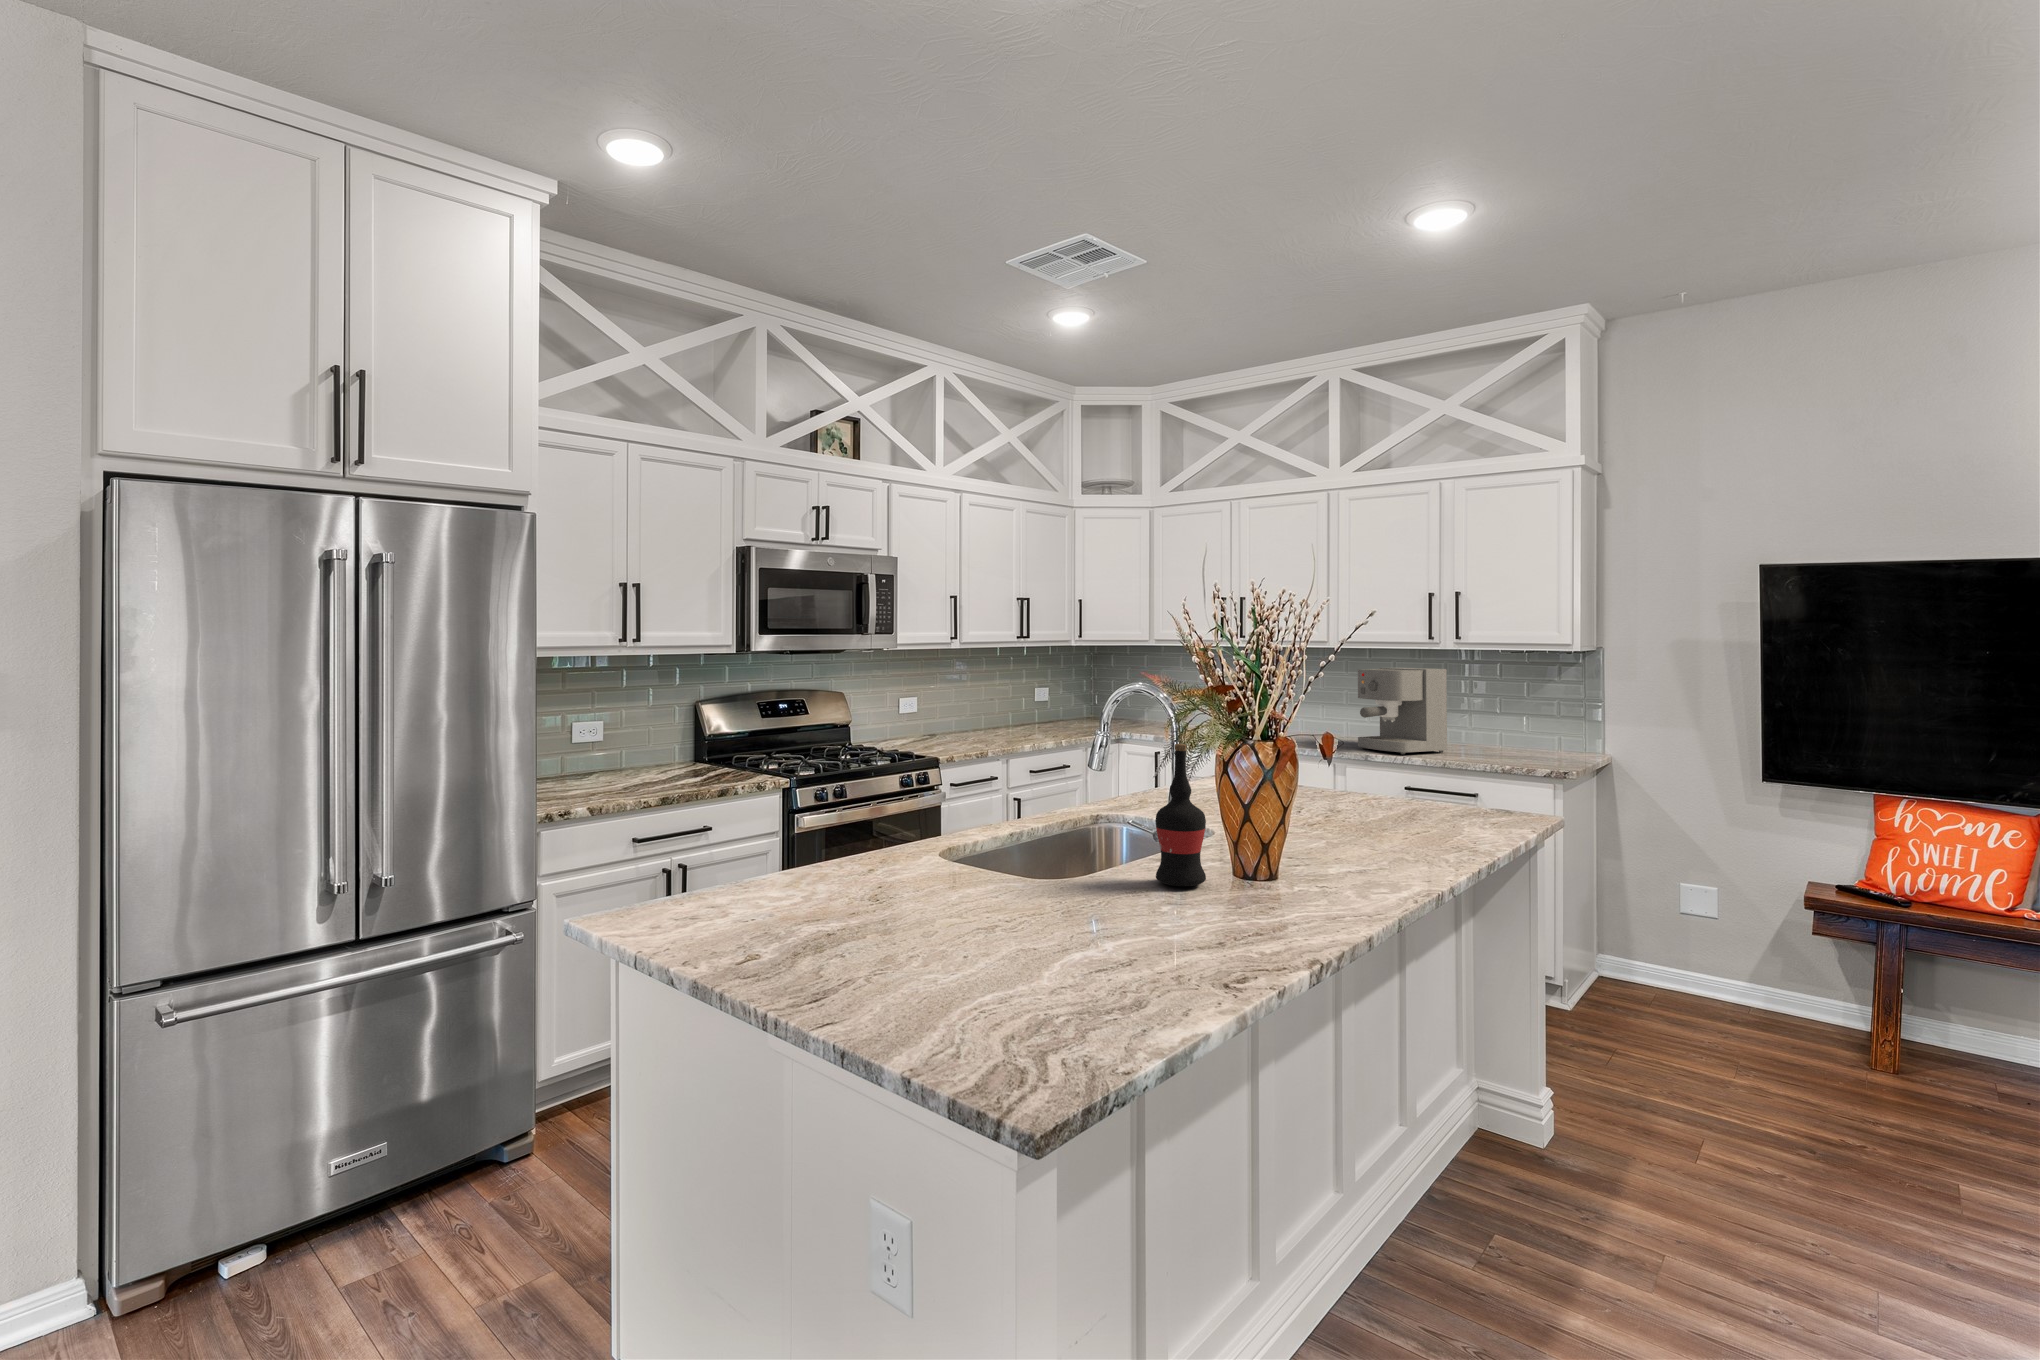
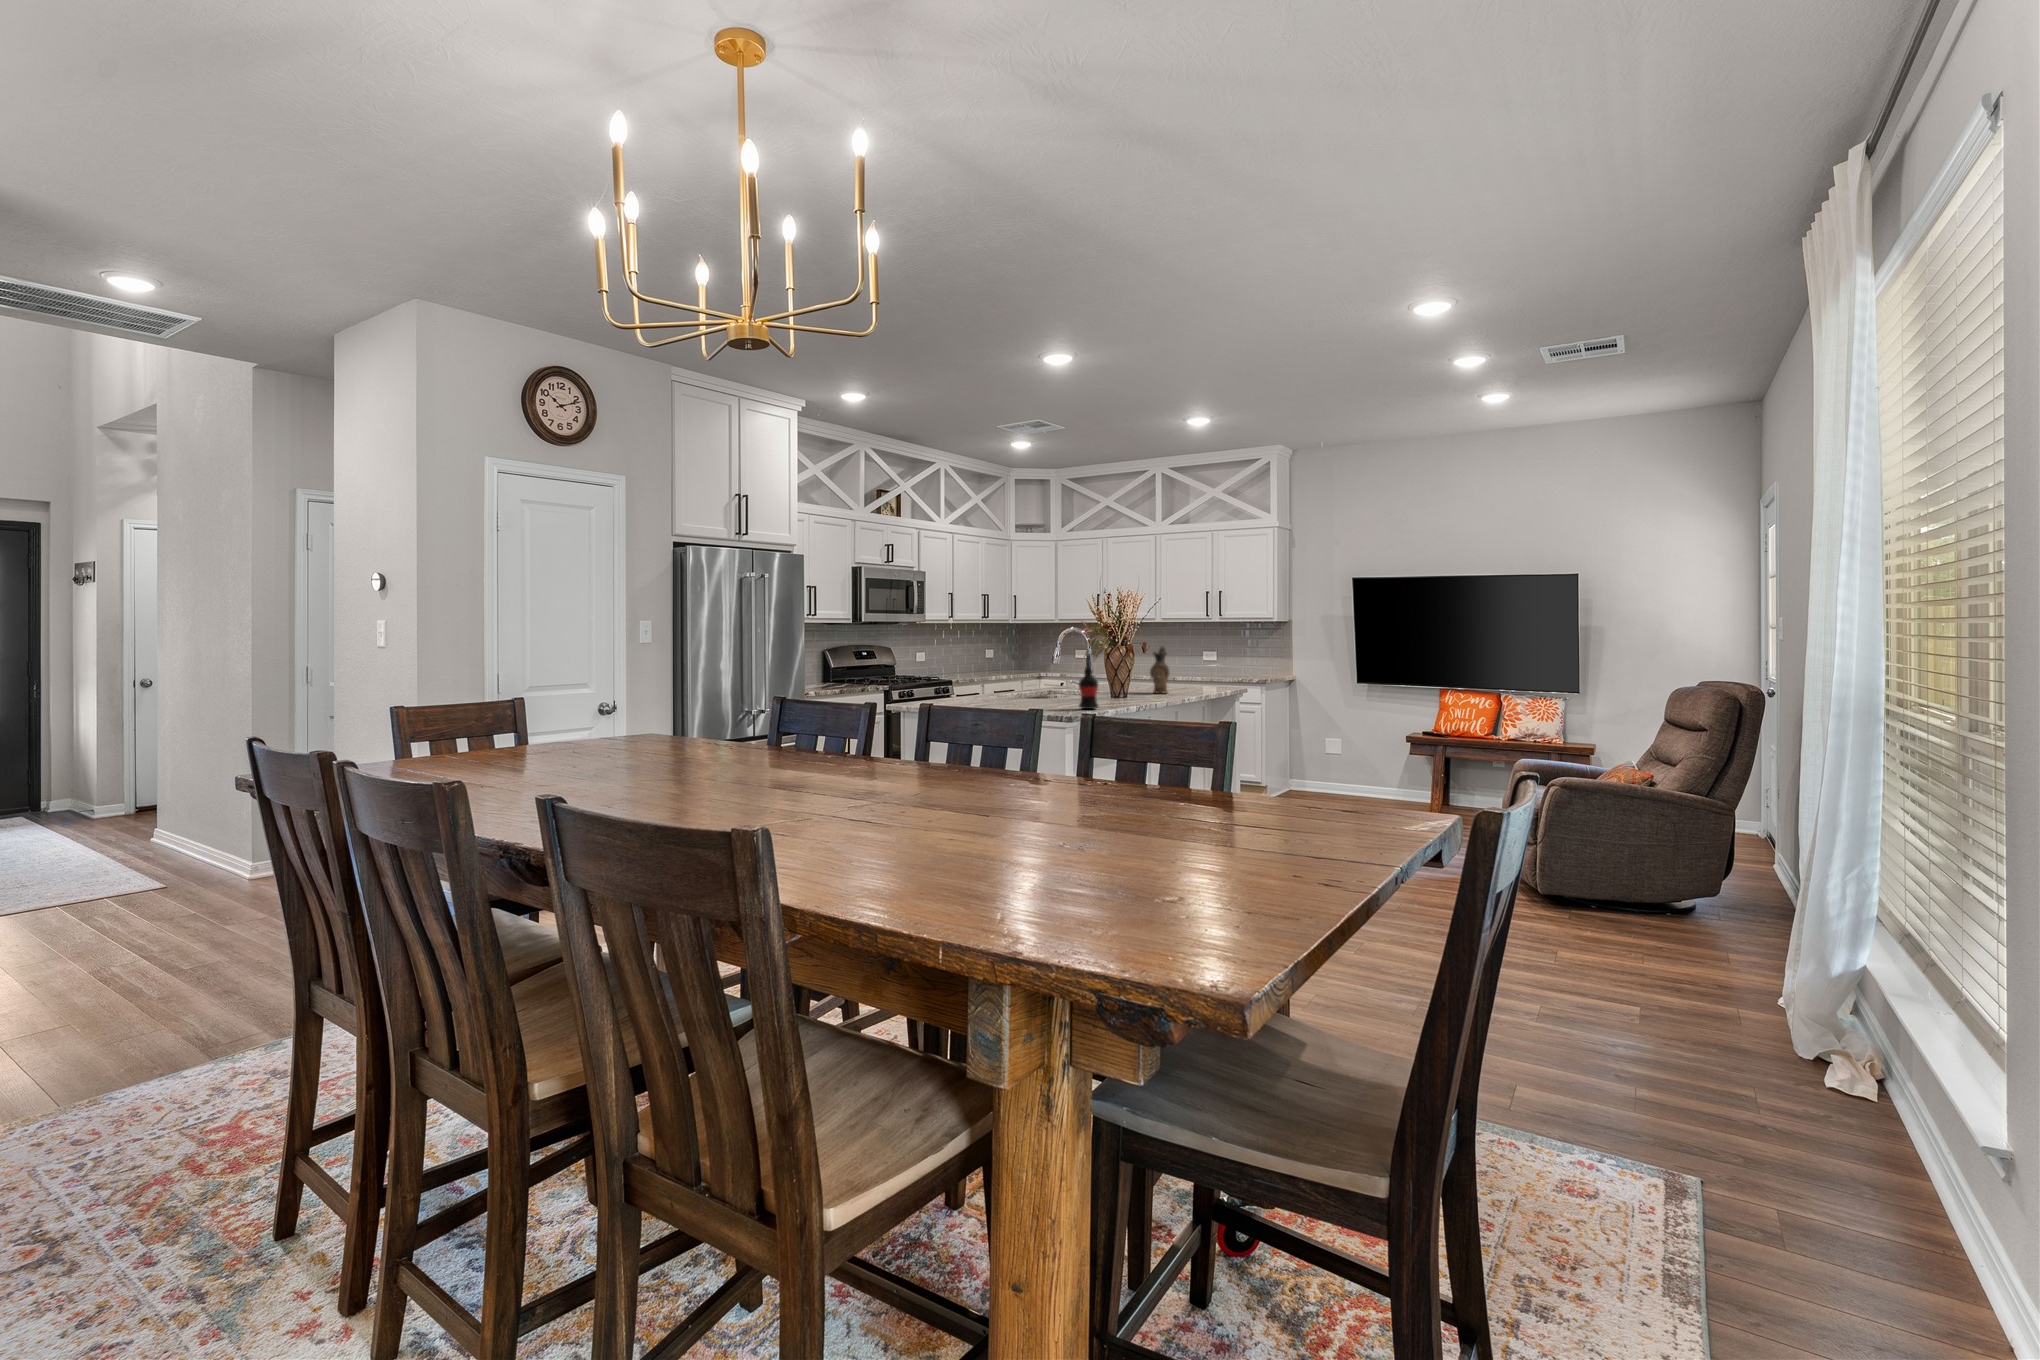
coffee maker: present [1358,668,1447,754] -> none [1172,633,1218,680]
ceramic pitcher: none [1327,705,1370,806] -> present [1150,646,1170,693]

